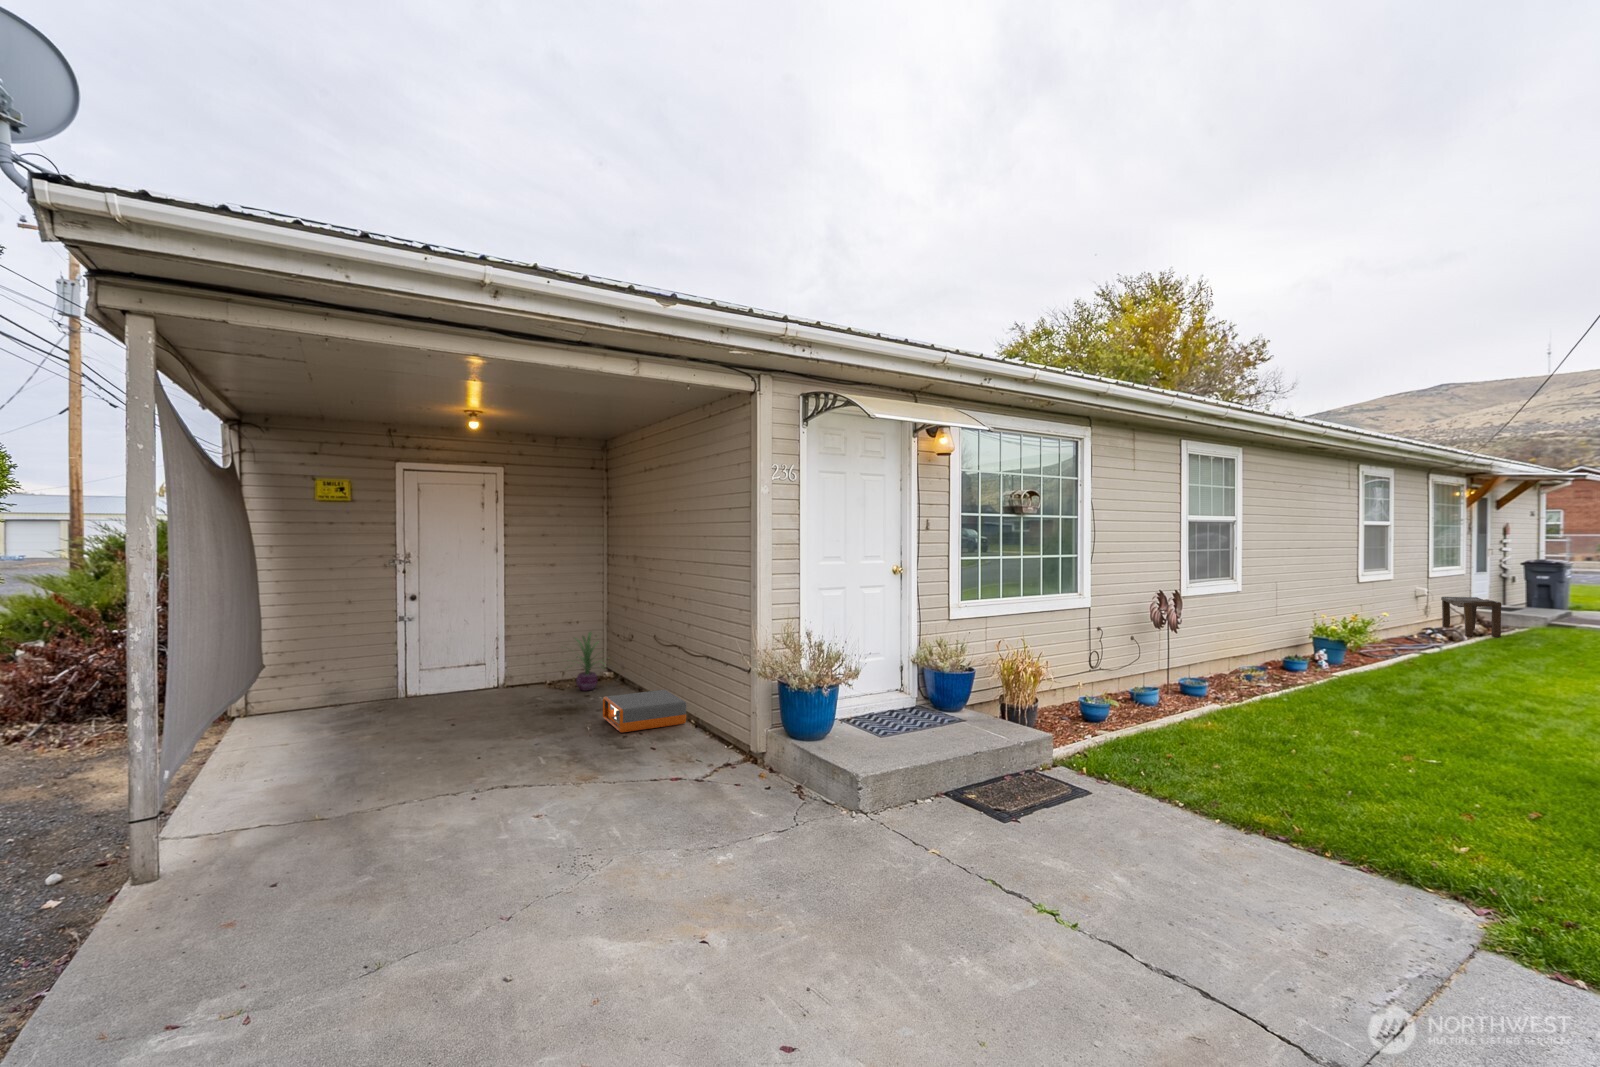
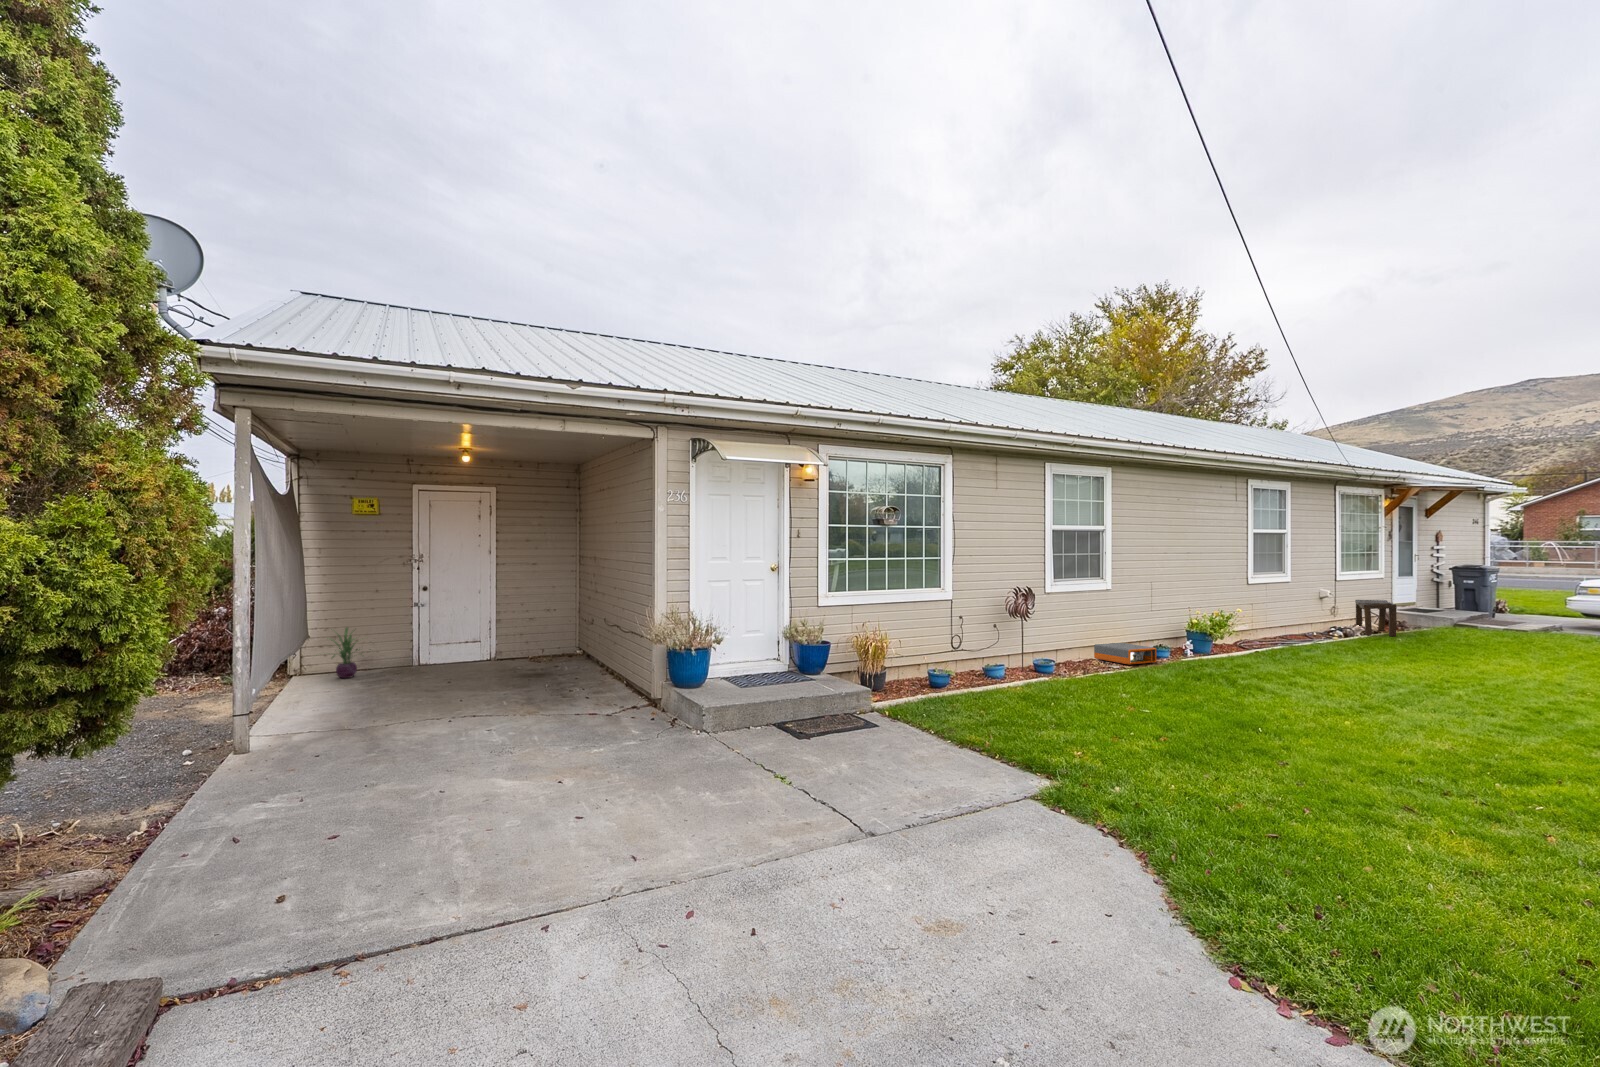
decorative plant: present [575,632,604,691] -> present [327,628,360,678]
storage box: present [603,690,686,733] -> present [1094,643,1157,665]

